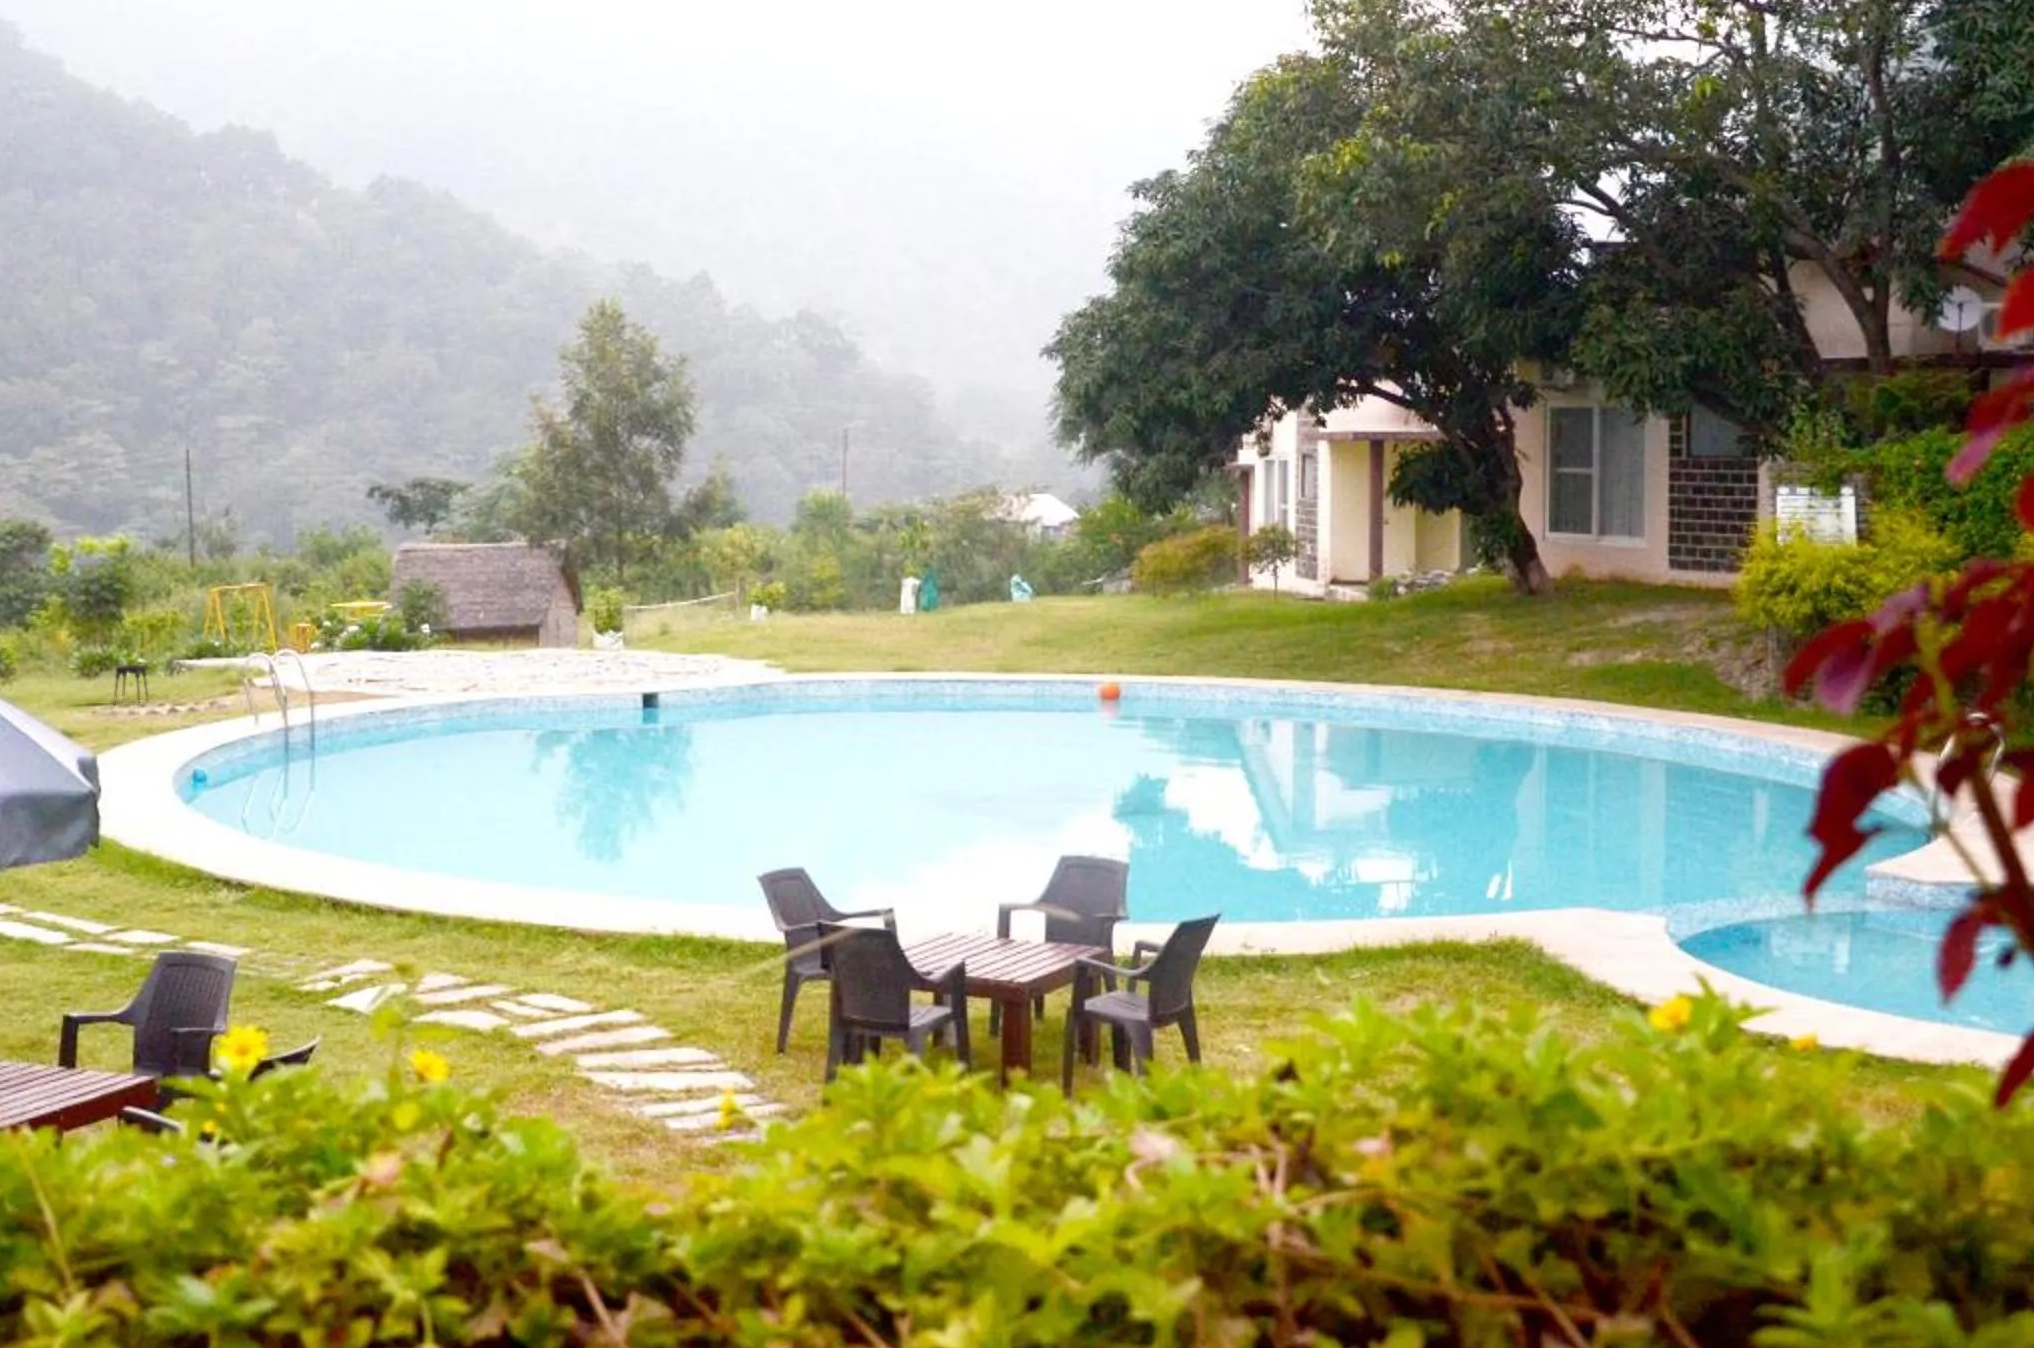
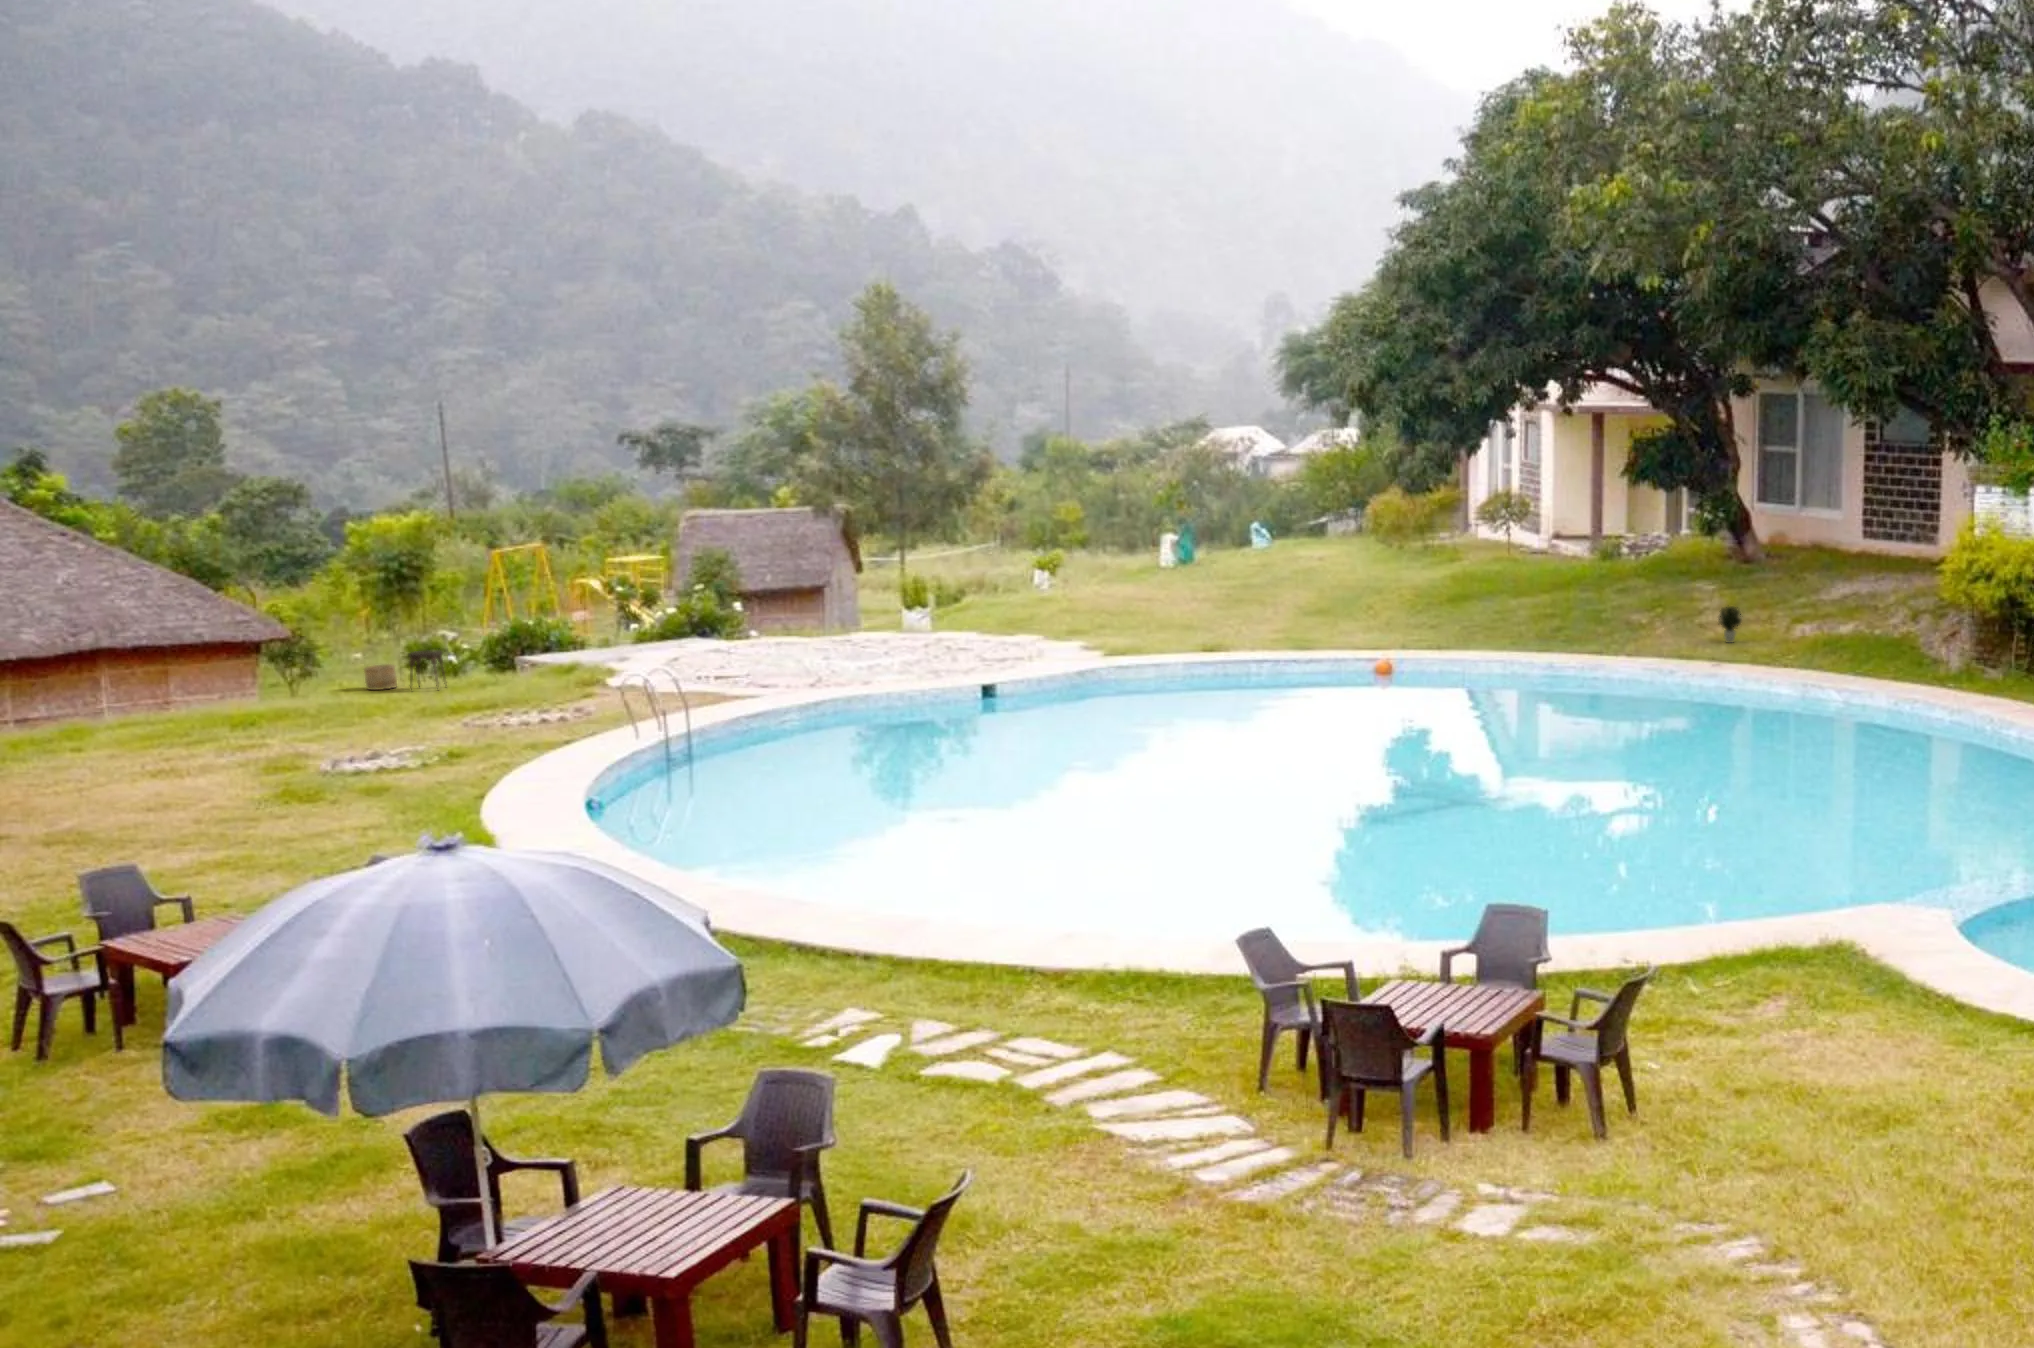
potted plant: none [1479,632,1511,676] -> present [1719,606,1742,643]
wooden bucket: none [75,679,105,703] -> present [364,664,397,690]

